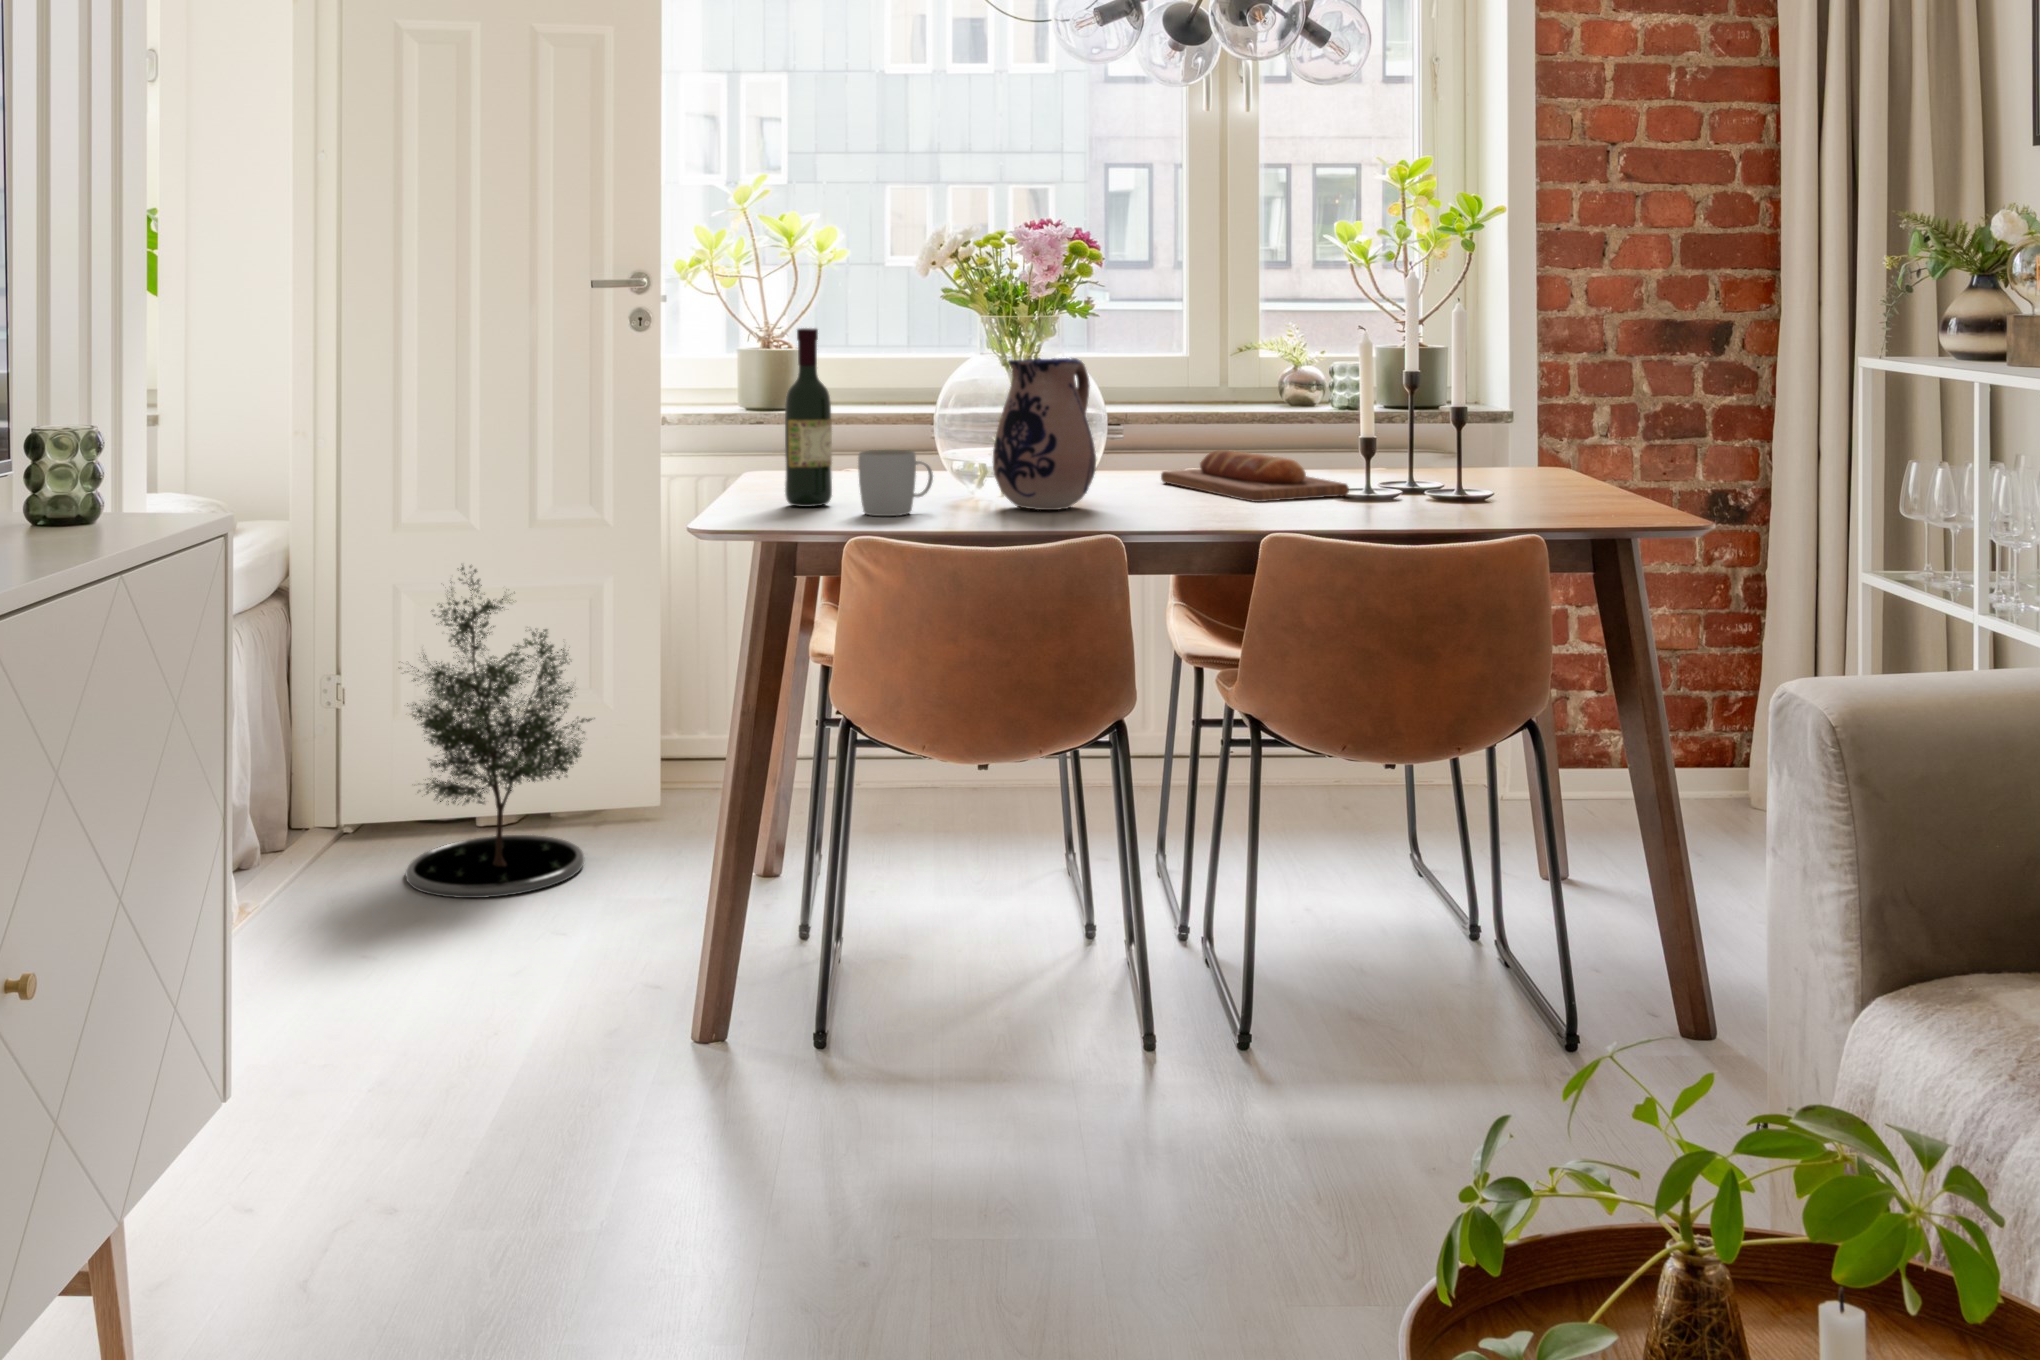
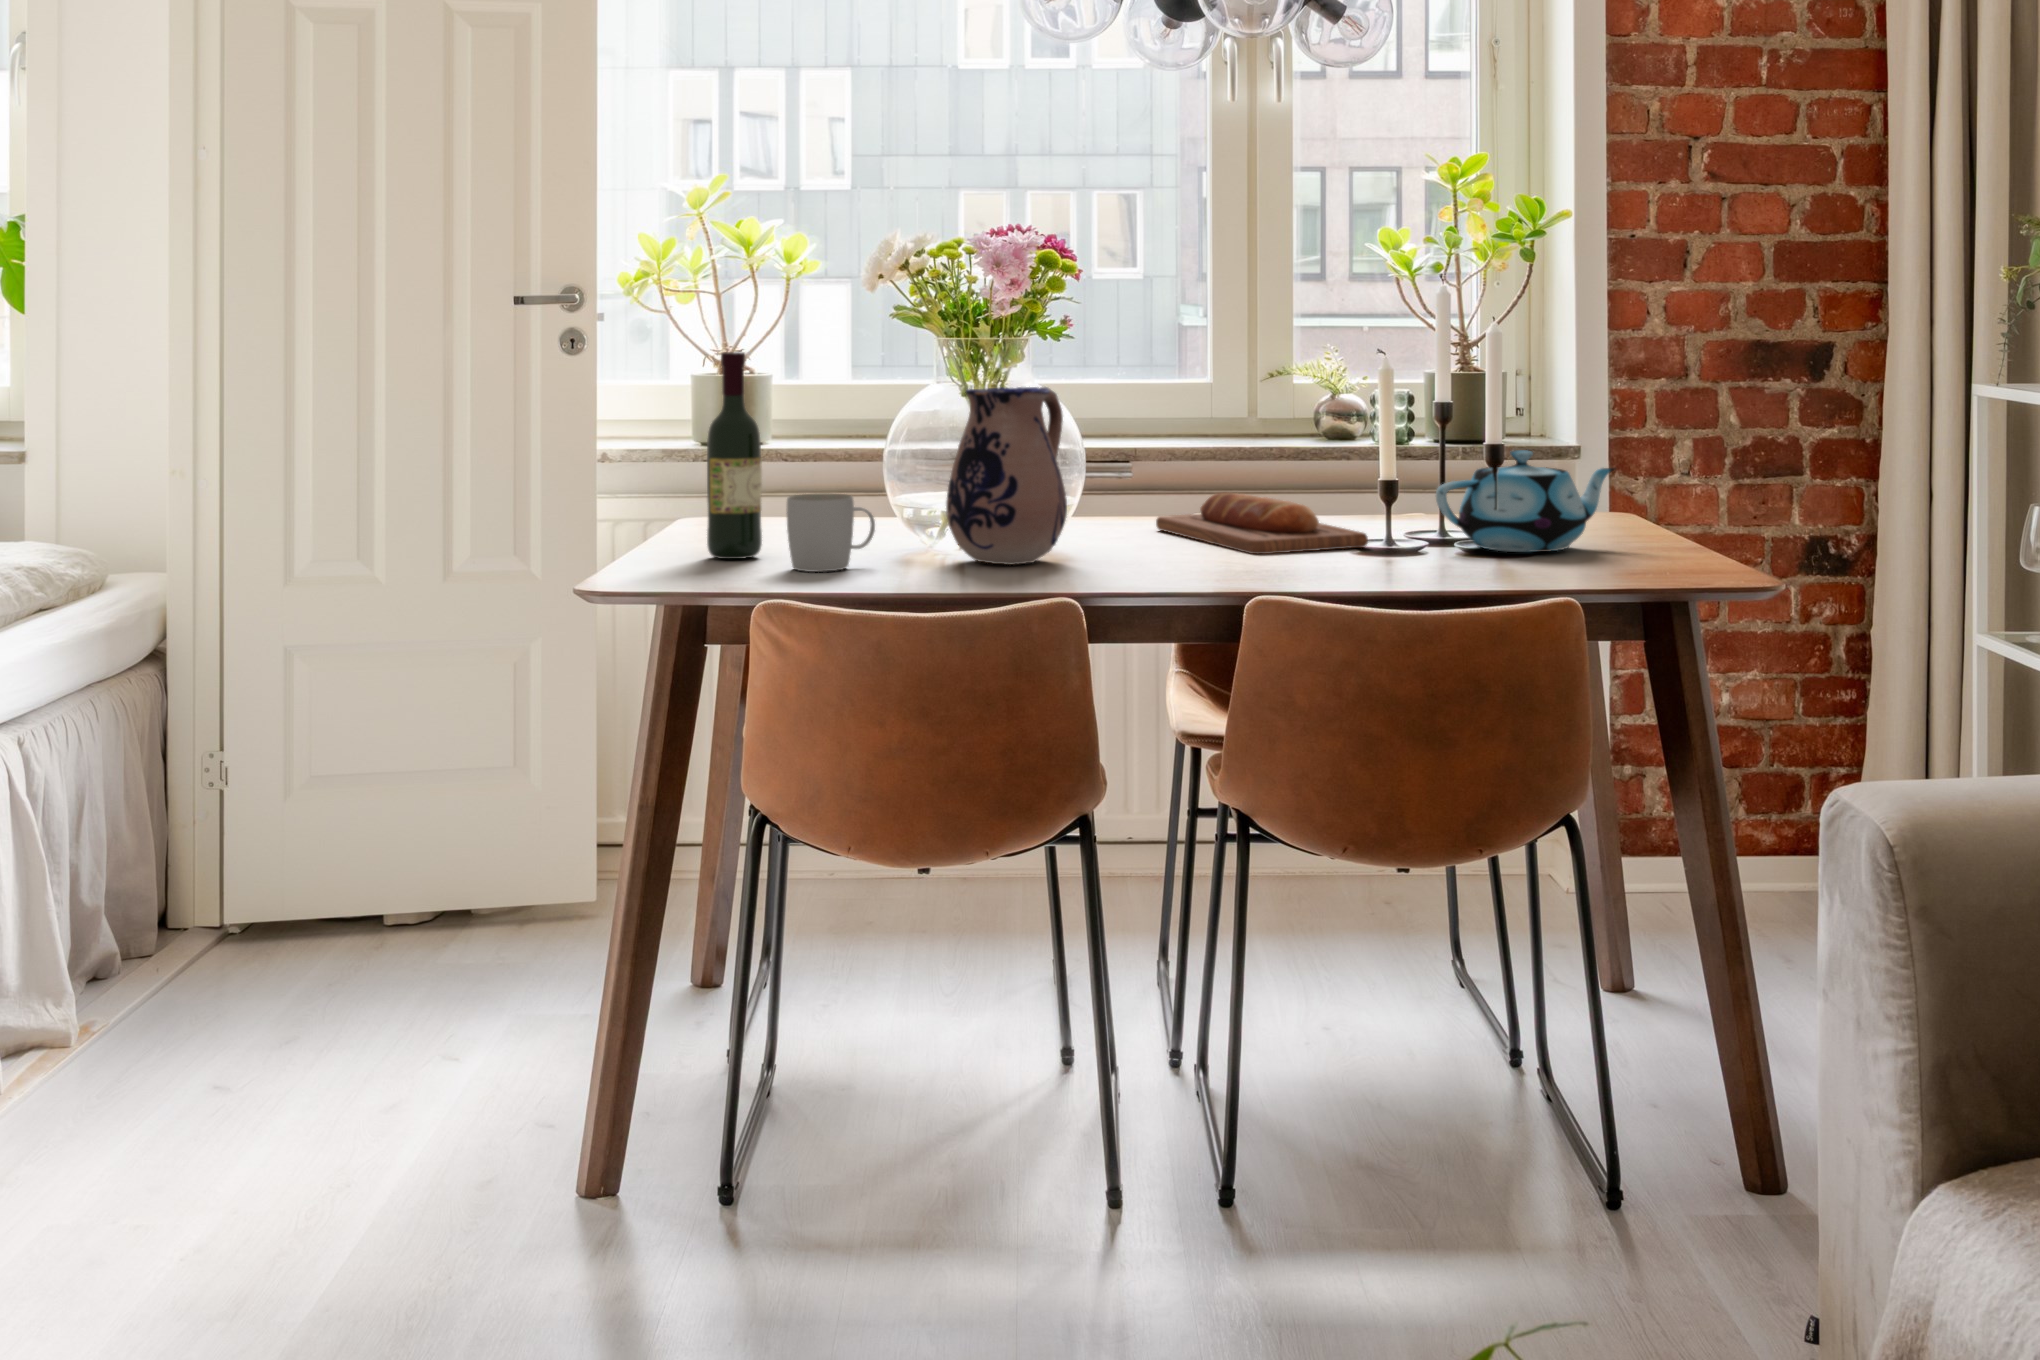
teapot: none [1408,412,1561,499] -> present [1436,450,1615,552]
potted tree: present [399,566,592,898] -> none [276,619,509,1006]

